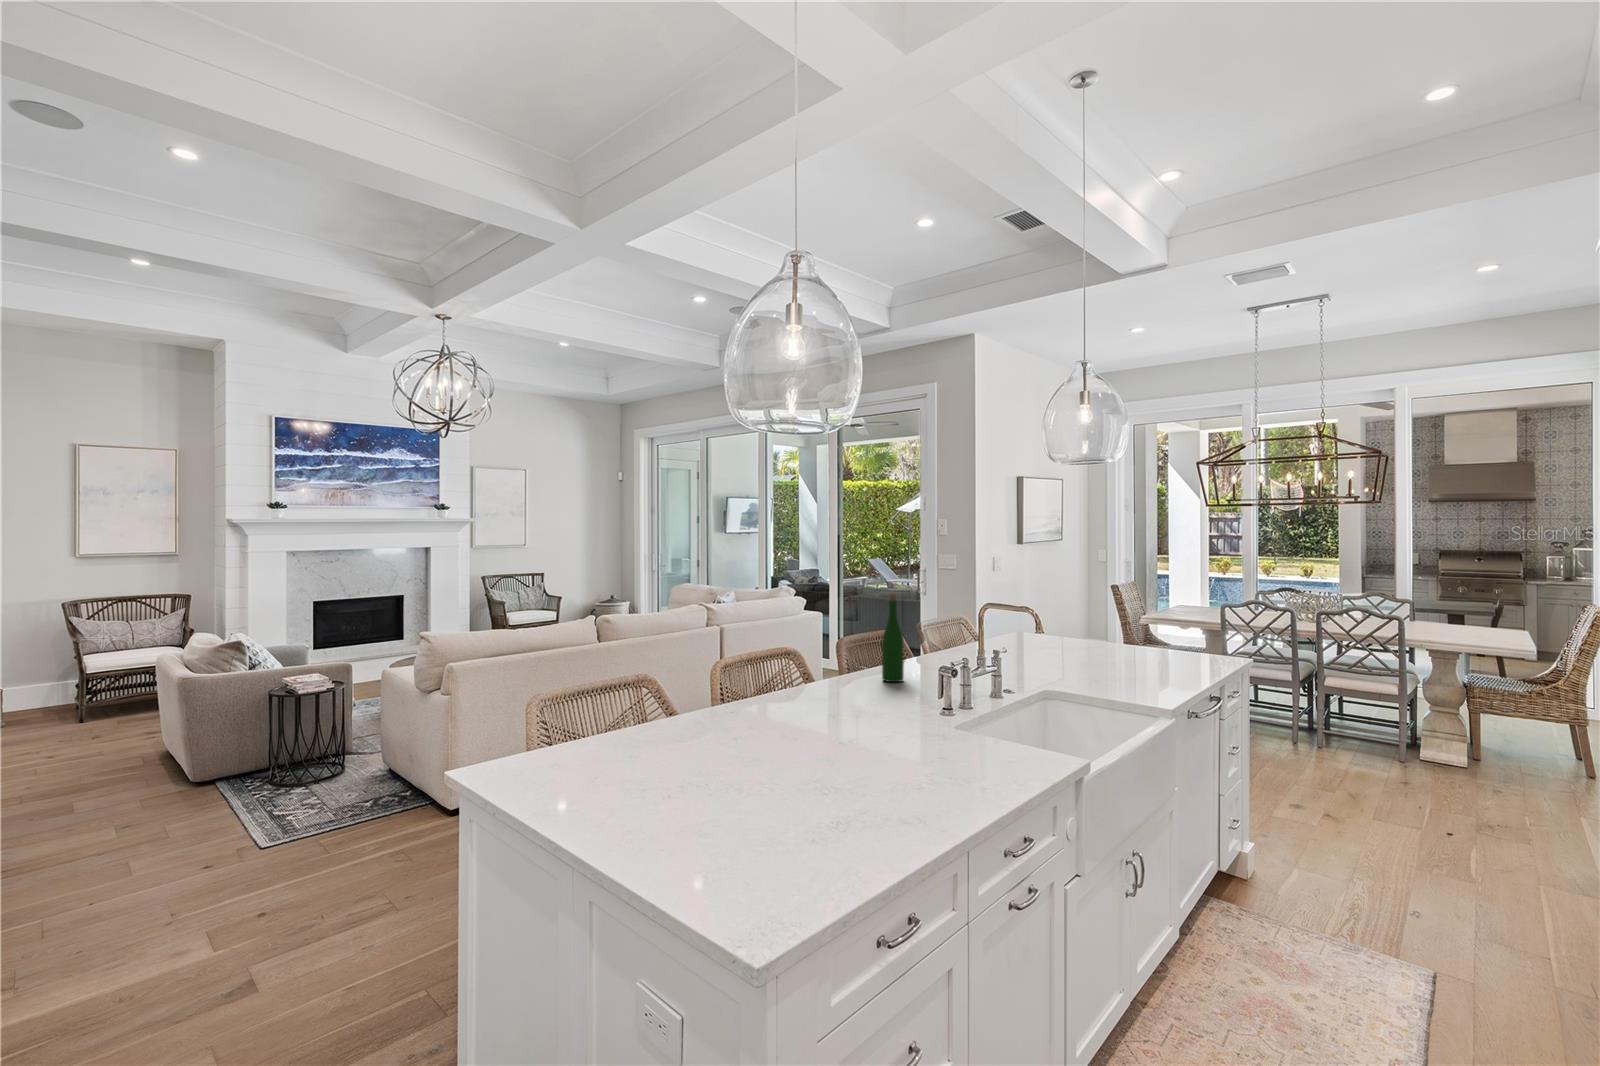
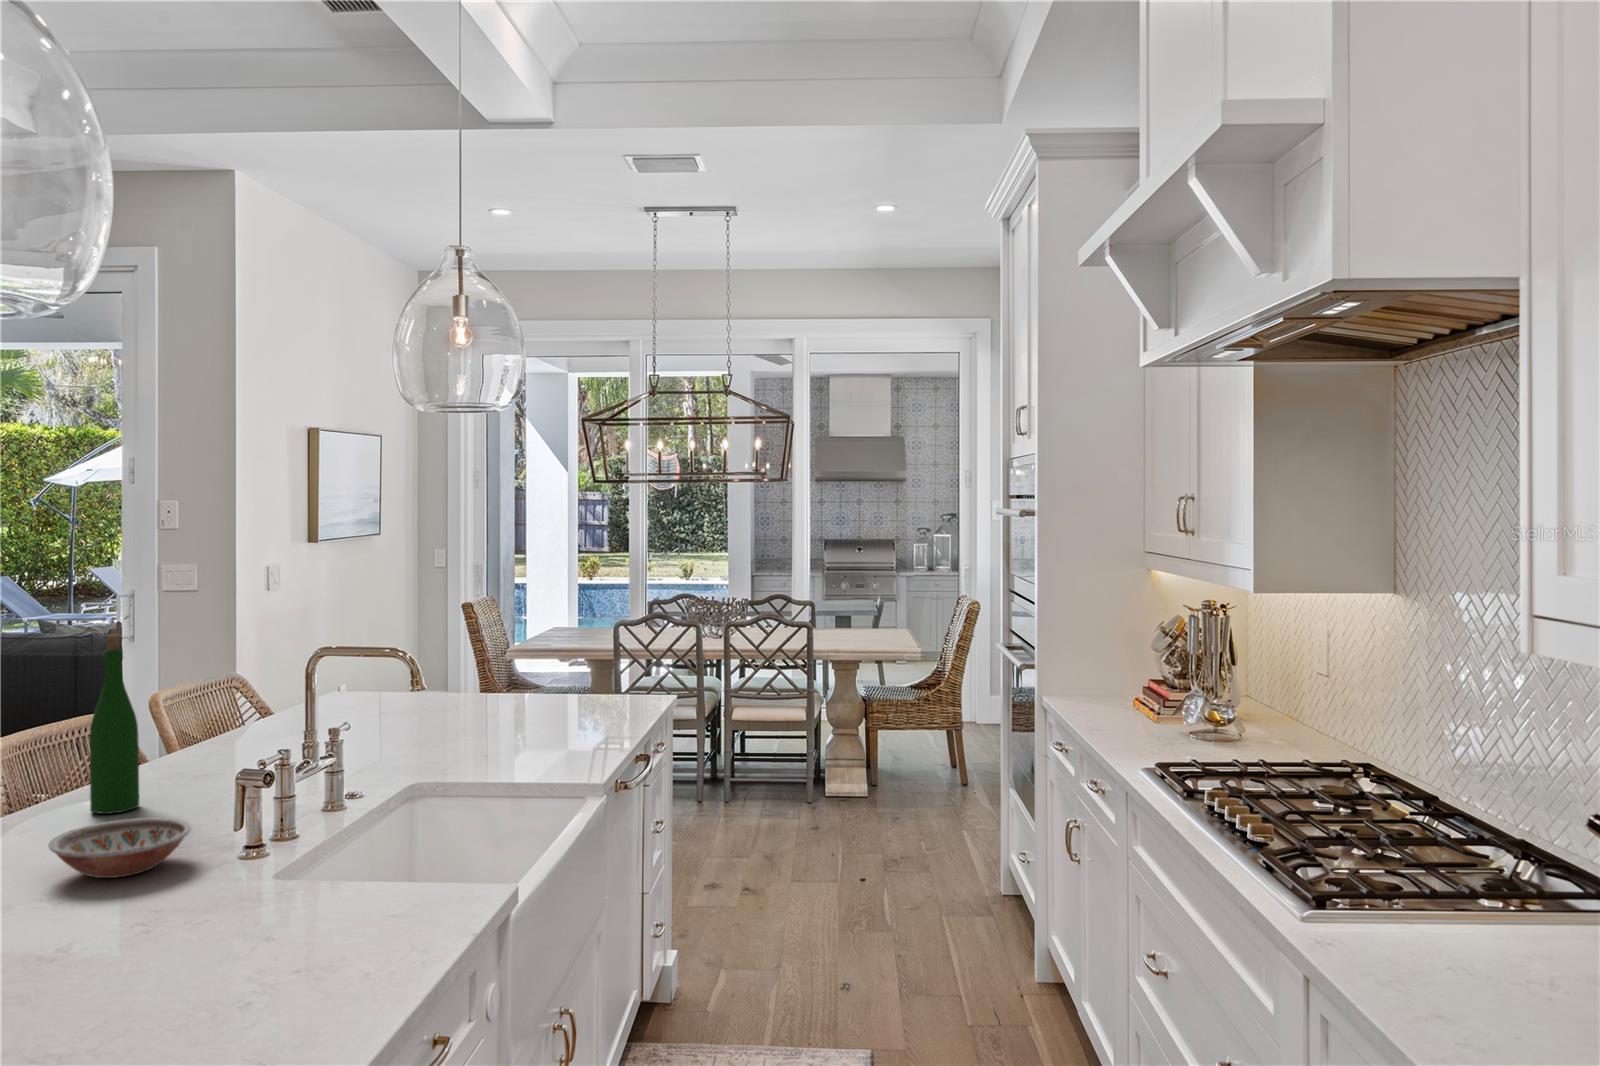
bowl: none [858,684,918,711] -> present [48,818,191,878]

